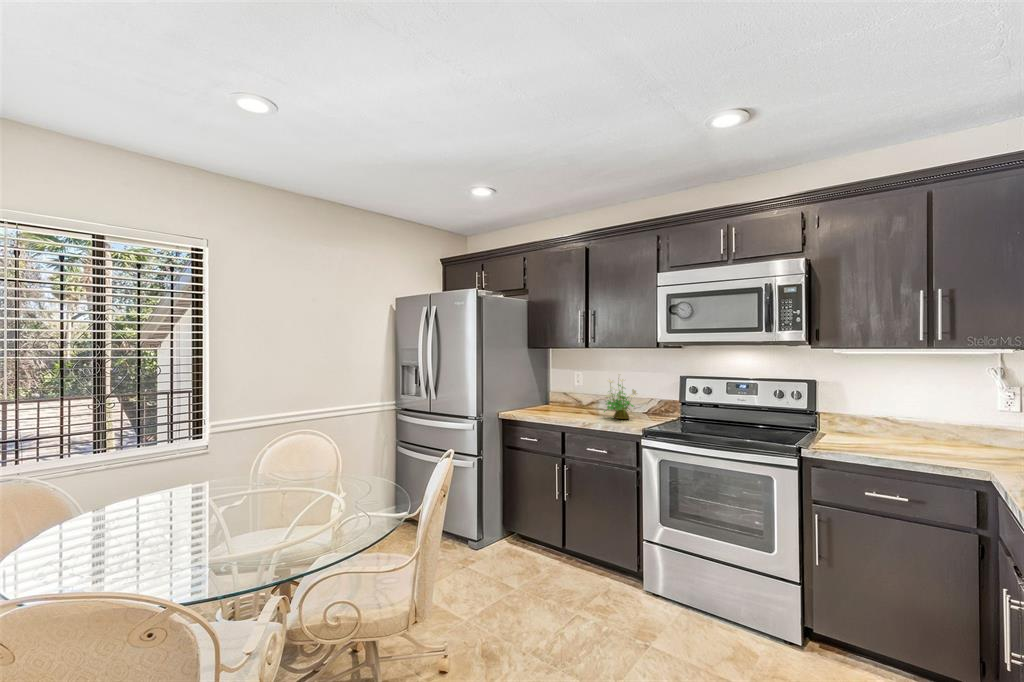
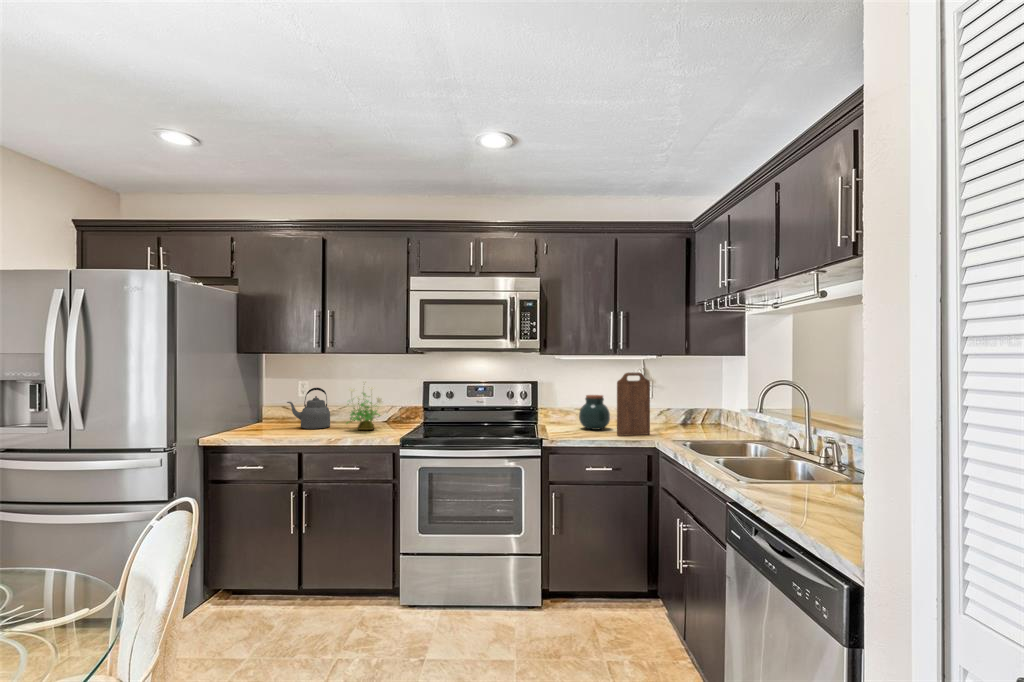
cutting board: none [920,371,986,460] -> present [617,372,650,436]
kettle: none [560,378,596,414] -> present [287,388,330,429]
jar: none [871,399,921,444] -> present [579,395,610,430]

